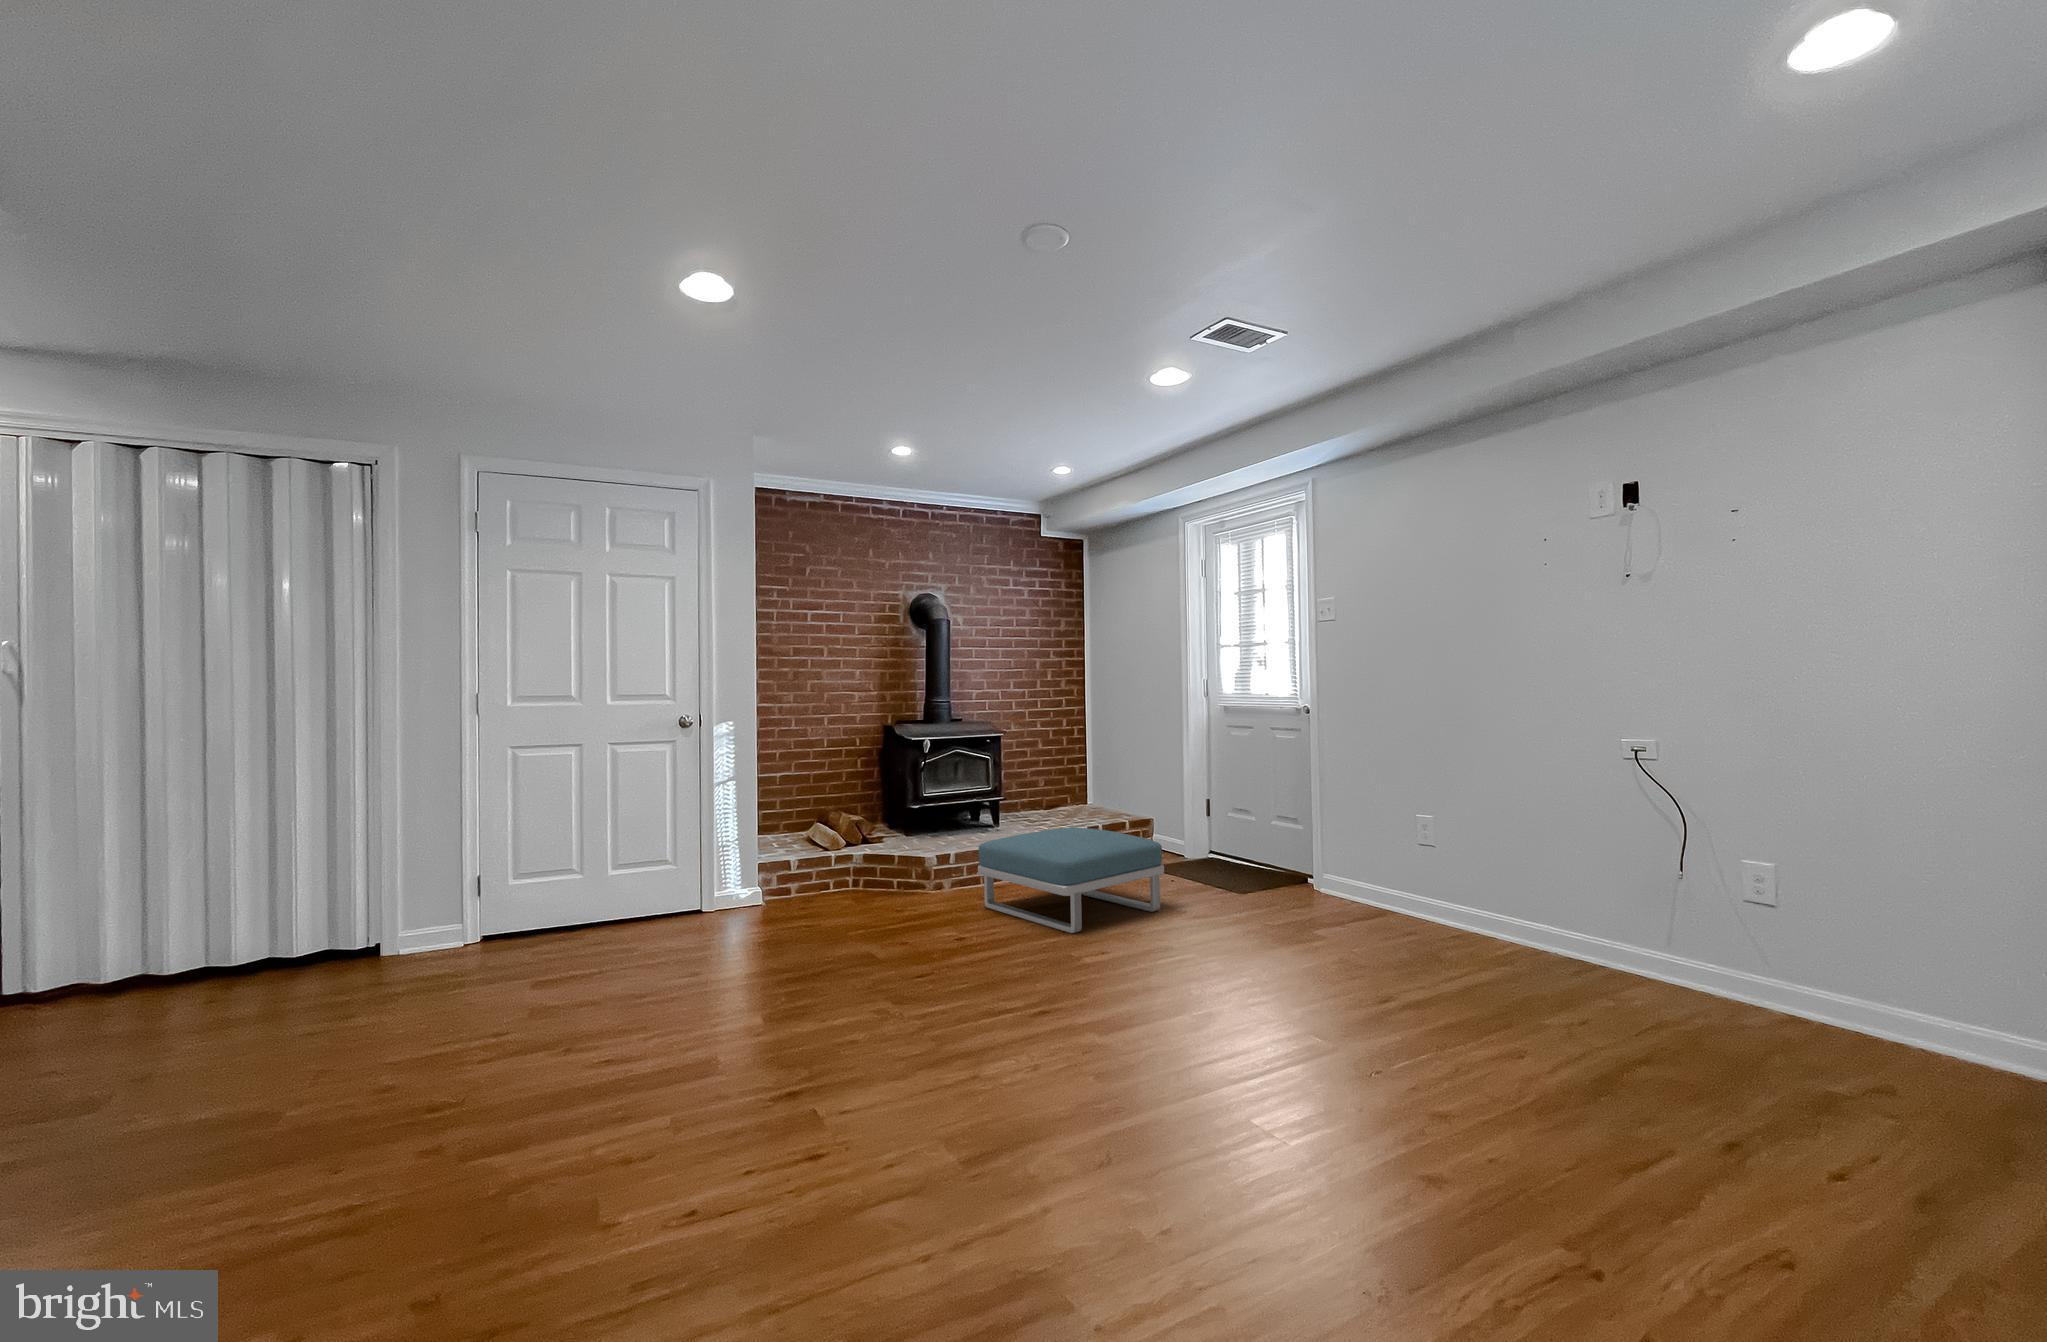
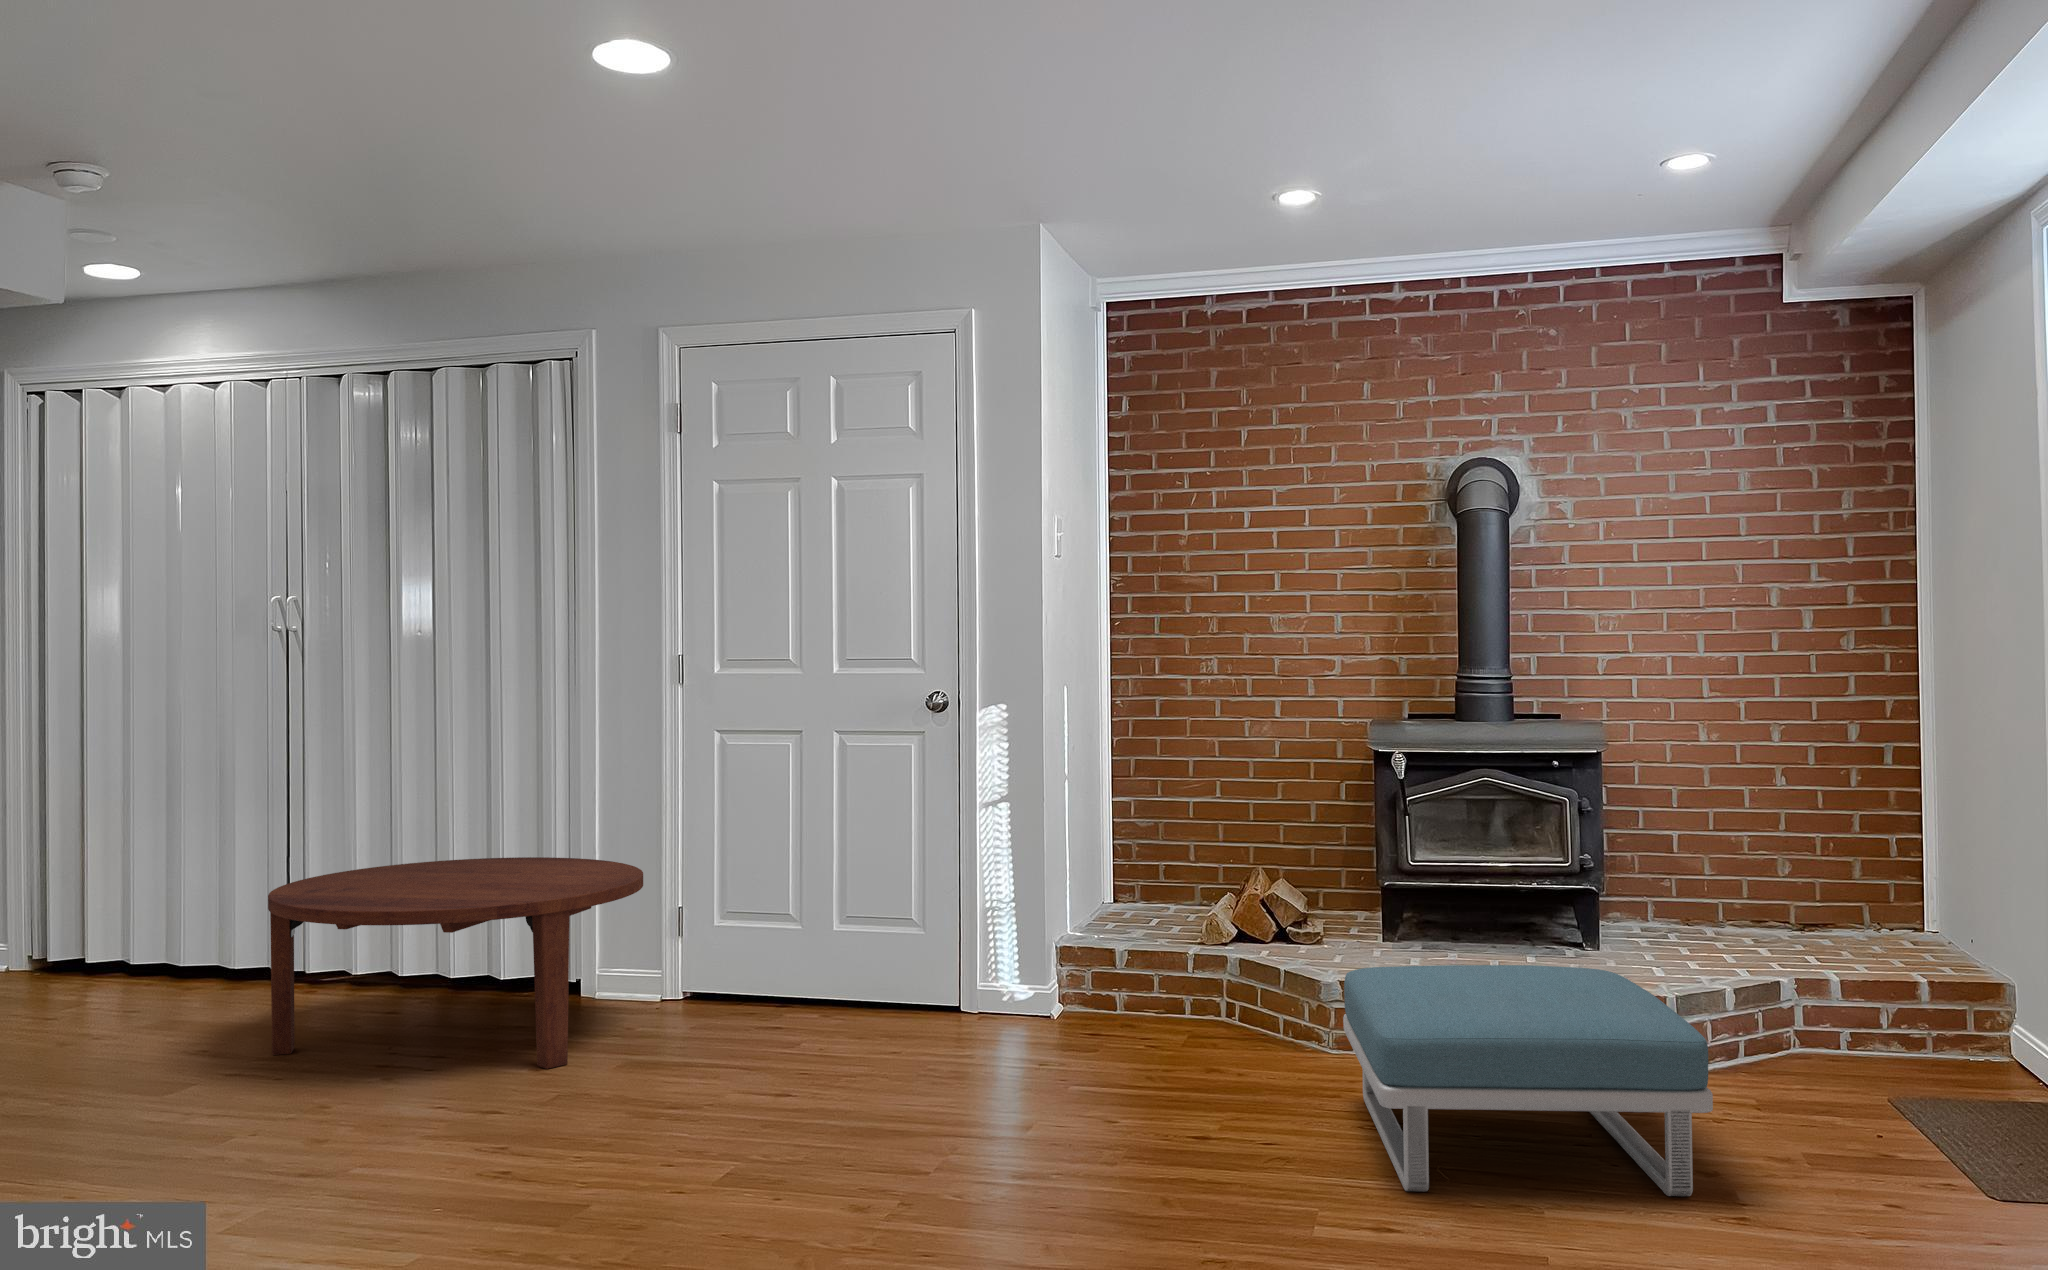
coffee table: none [115,852,497,1068] -> present [268,857,643,1069]

